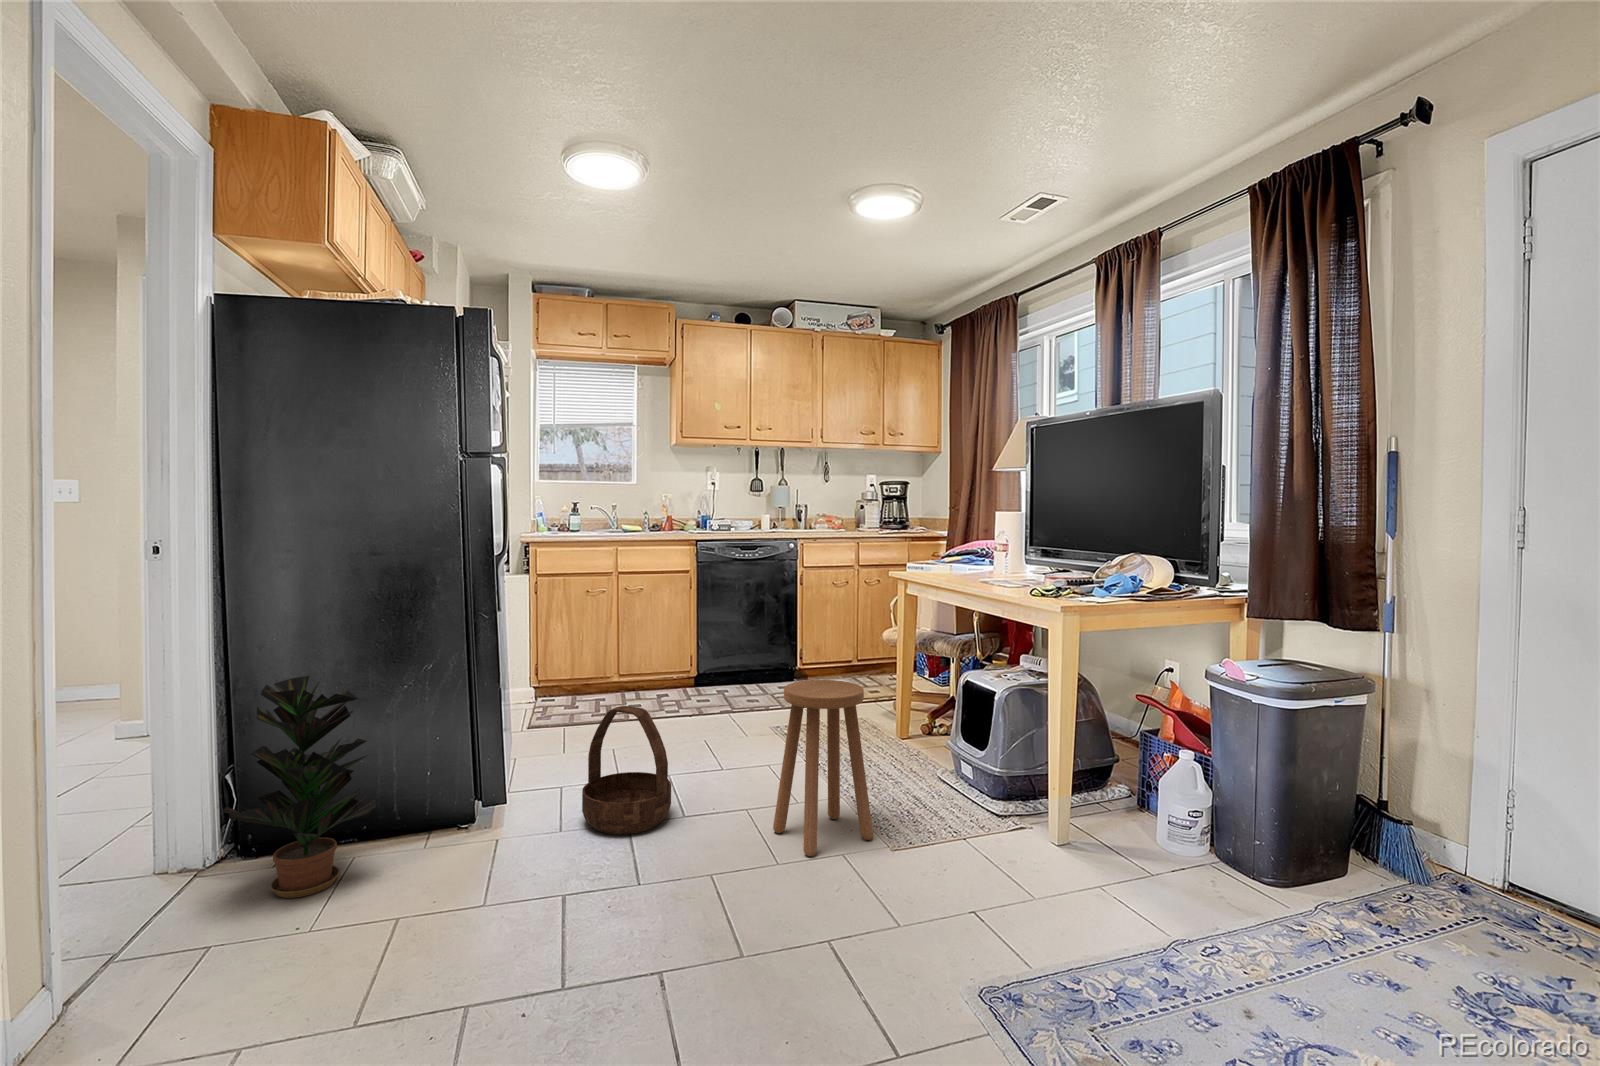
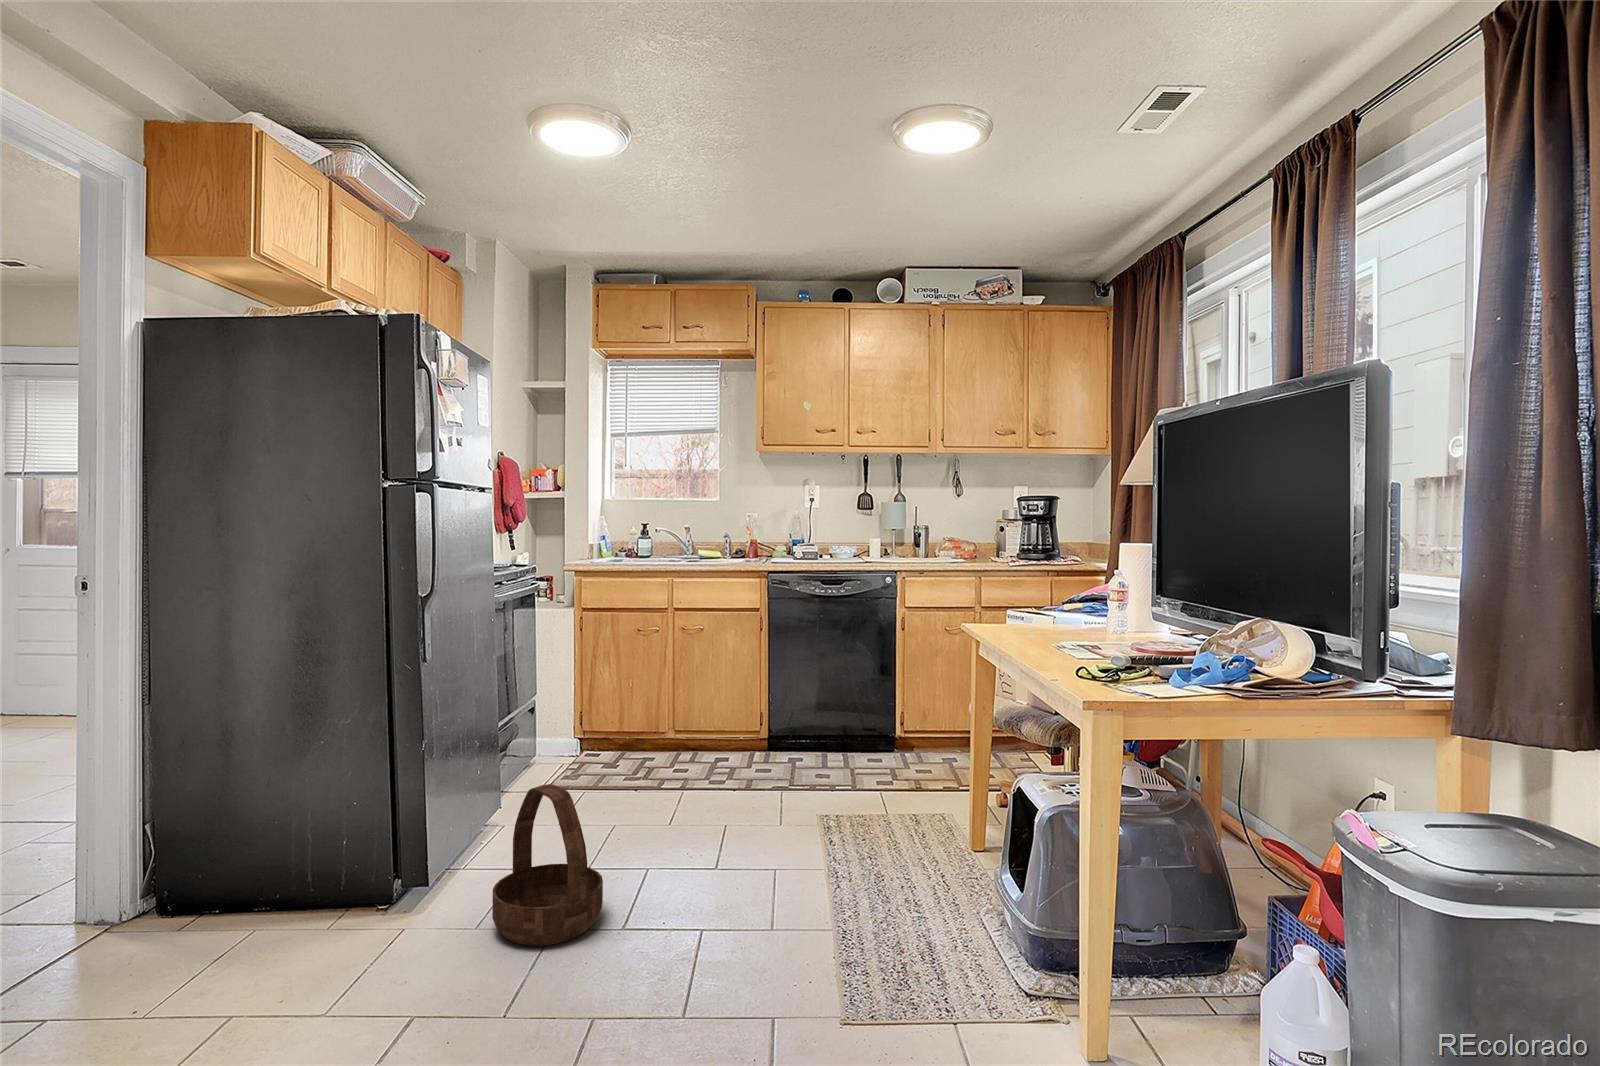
potted plant: present [221,676,377,898] -> none [85,729,257,973]
stool: present [773,680,873,856] -> none [699,774,817,1017]

